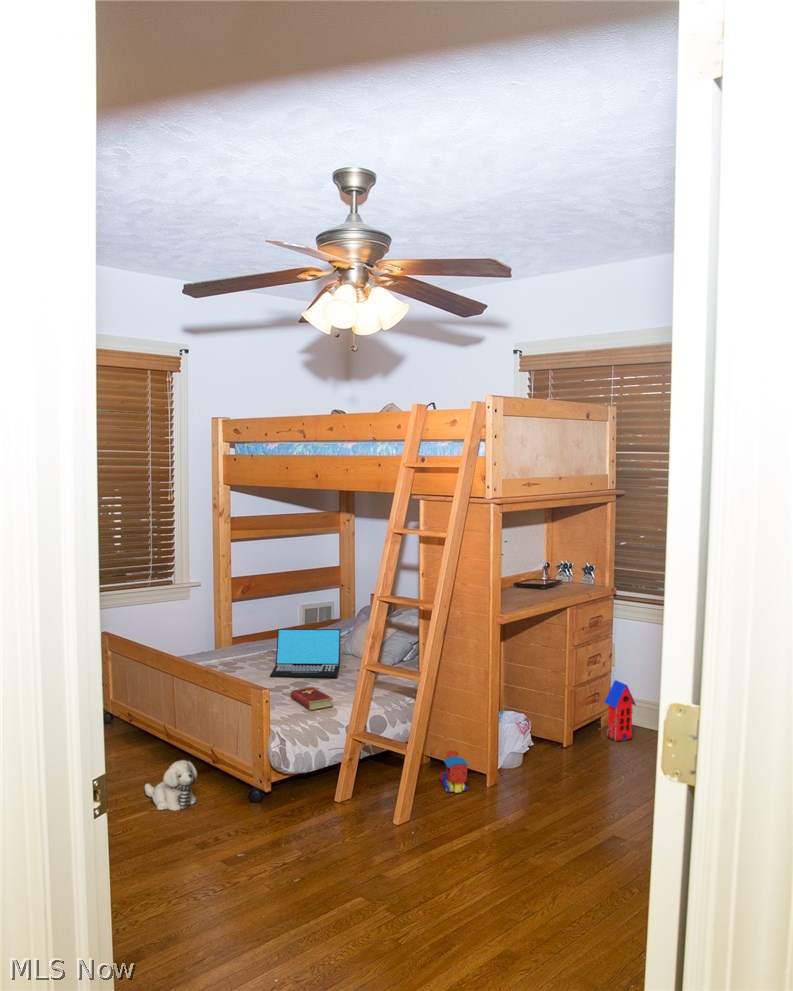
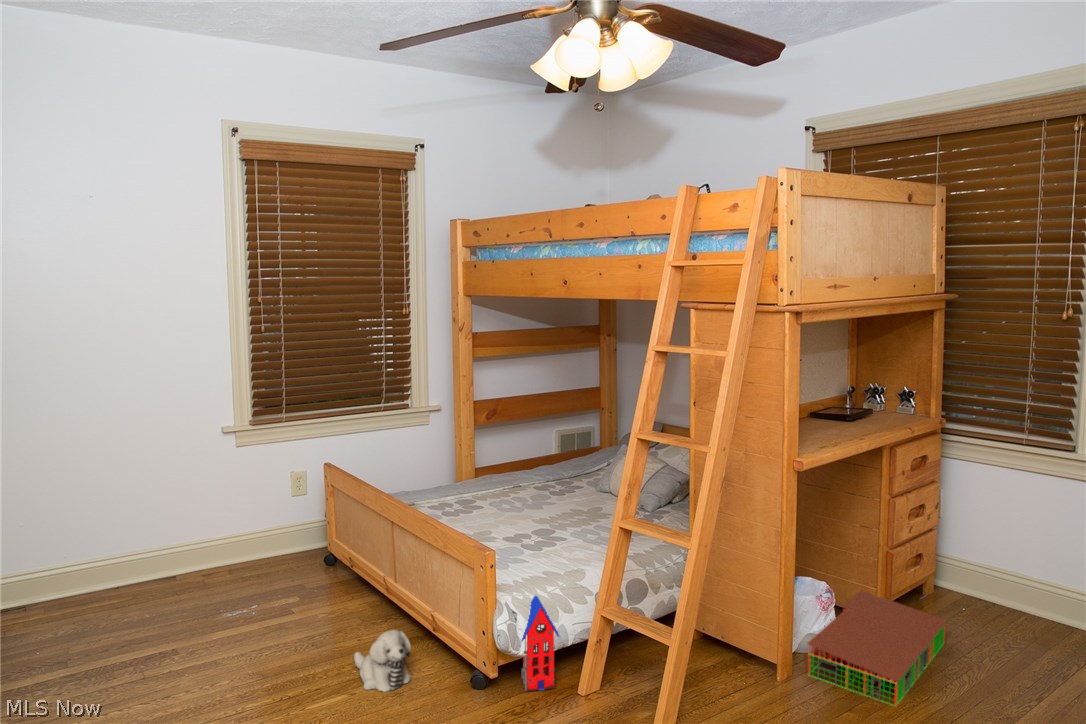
laptop: present [270,629,341,678] -> none [510,463,594,524]
toy house: present [605,680,636,741] -> present [521,596,560,692]
hardcover book: present [291,687,333,710] -> none [529,539,579,572]
storage bin: none [509,722,614,798] -> present [807,590,947,706]
toy train: present [441,751,469,792] -> none [716,631,754,688]

